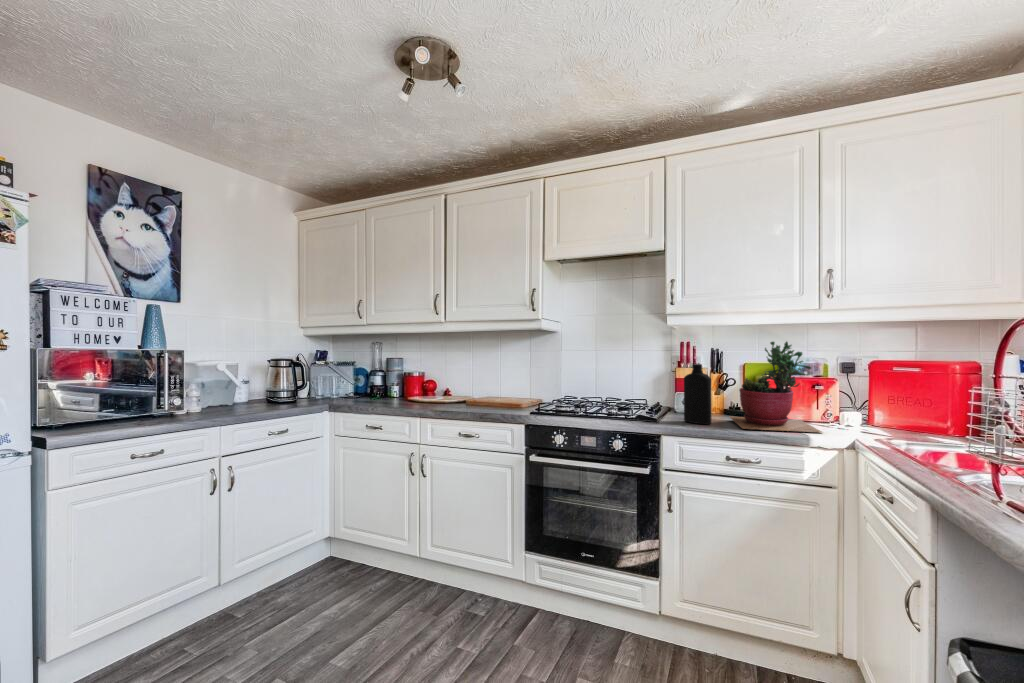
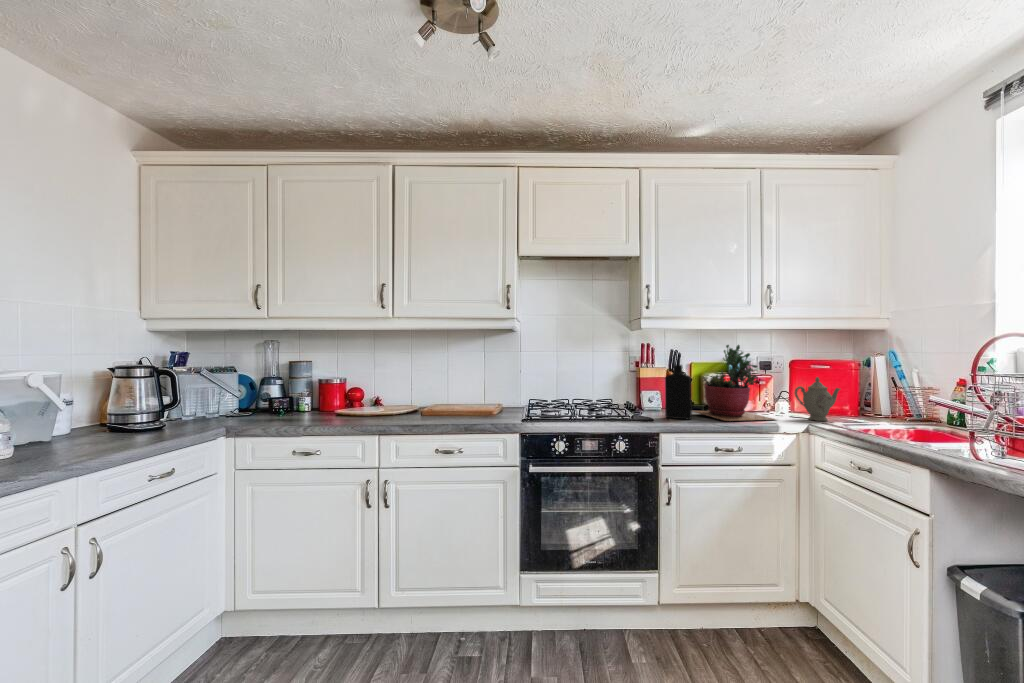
teapot: none [856,382,923,439] -> present [794,377,840,421]

